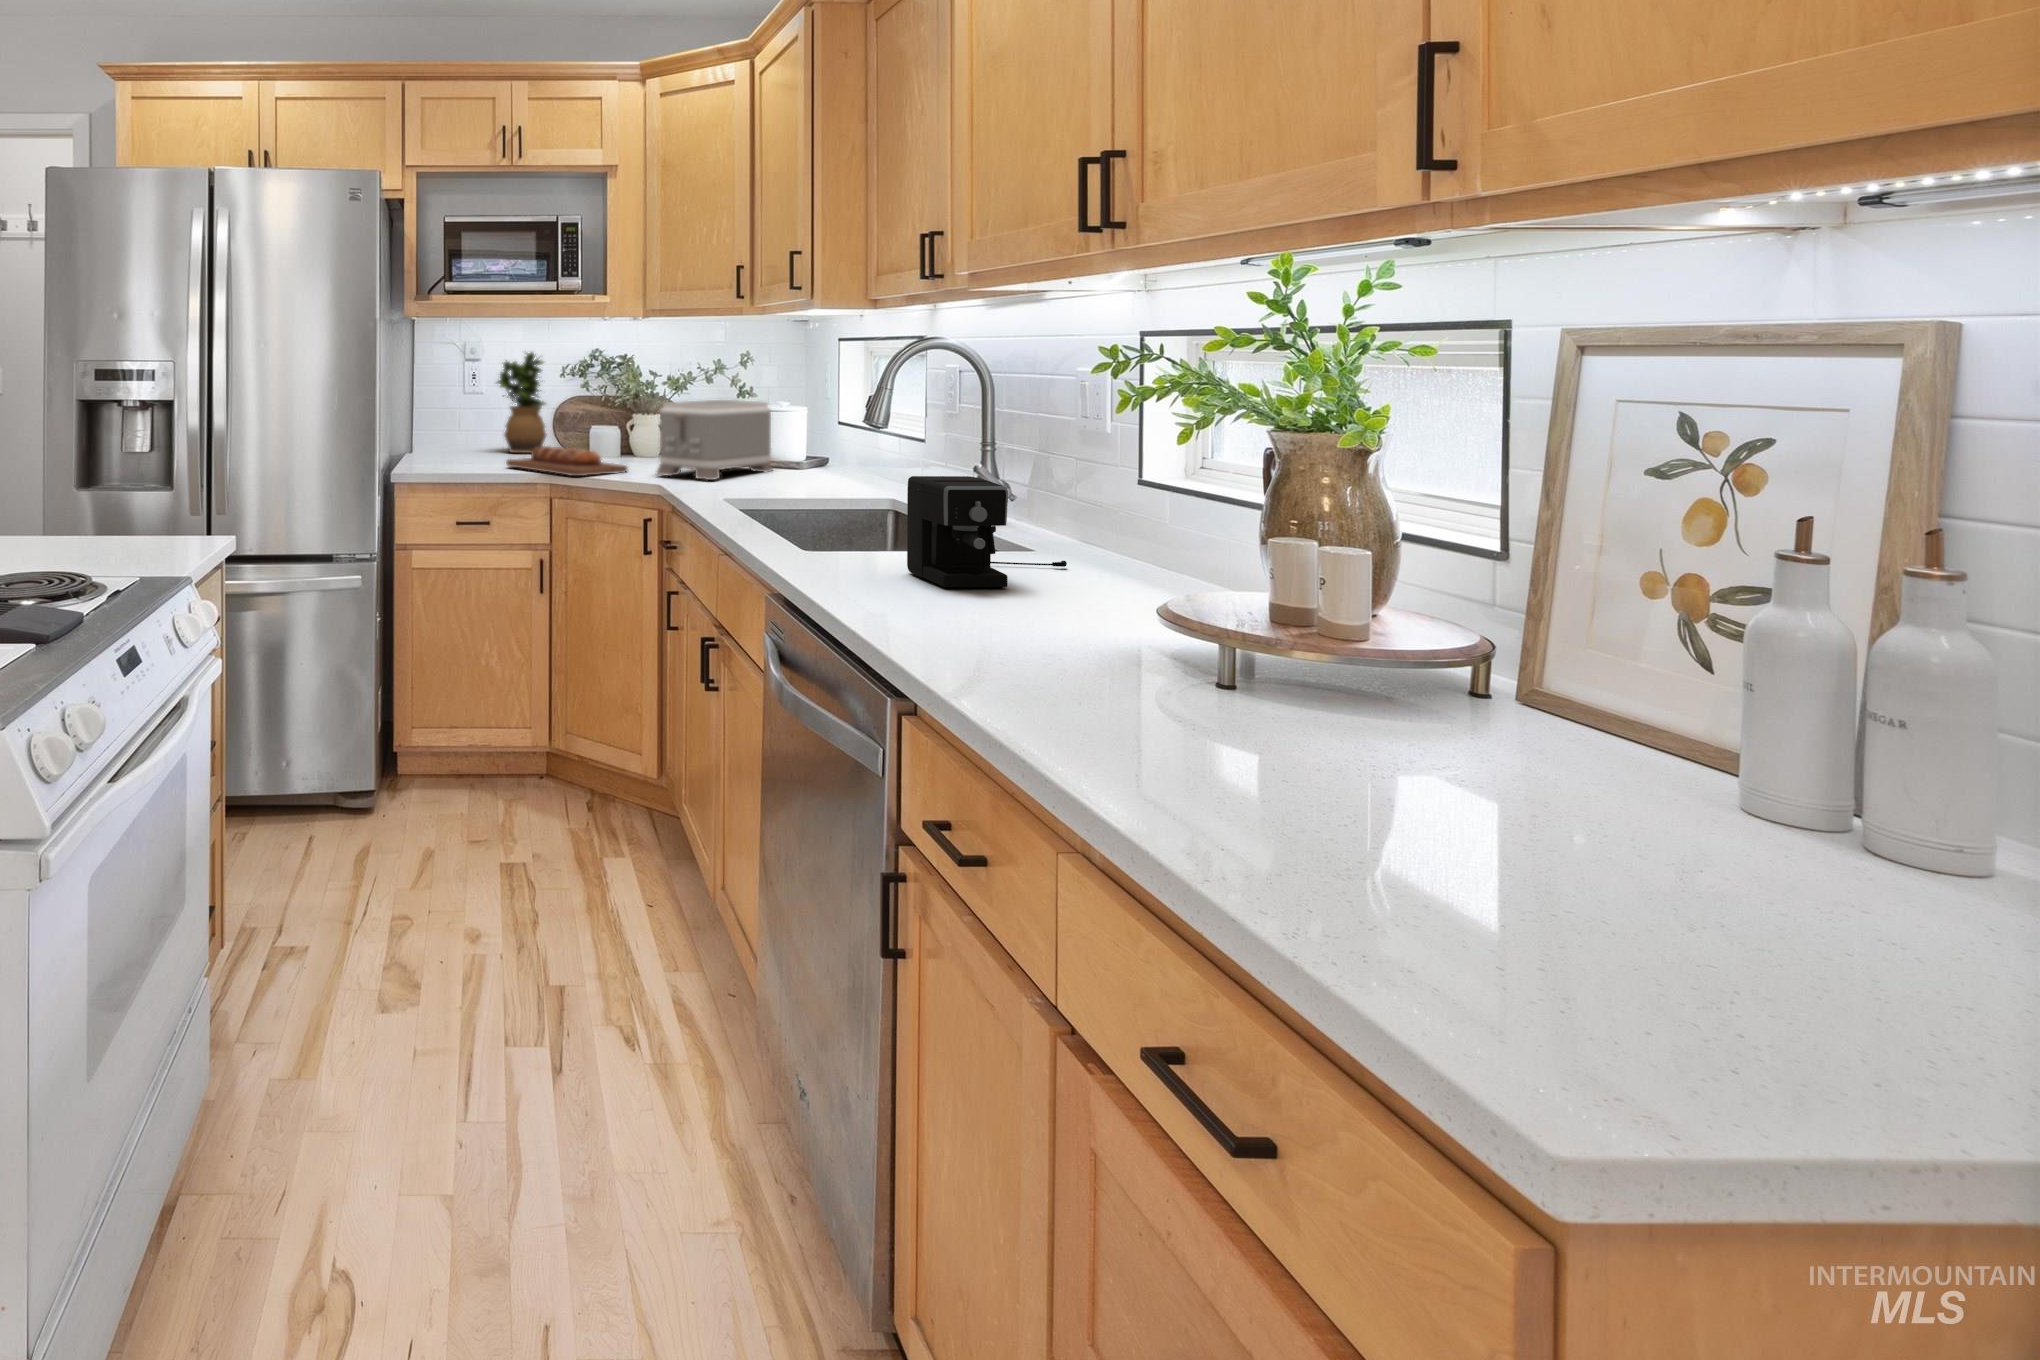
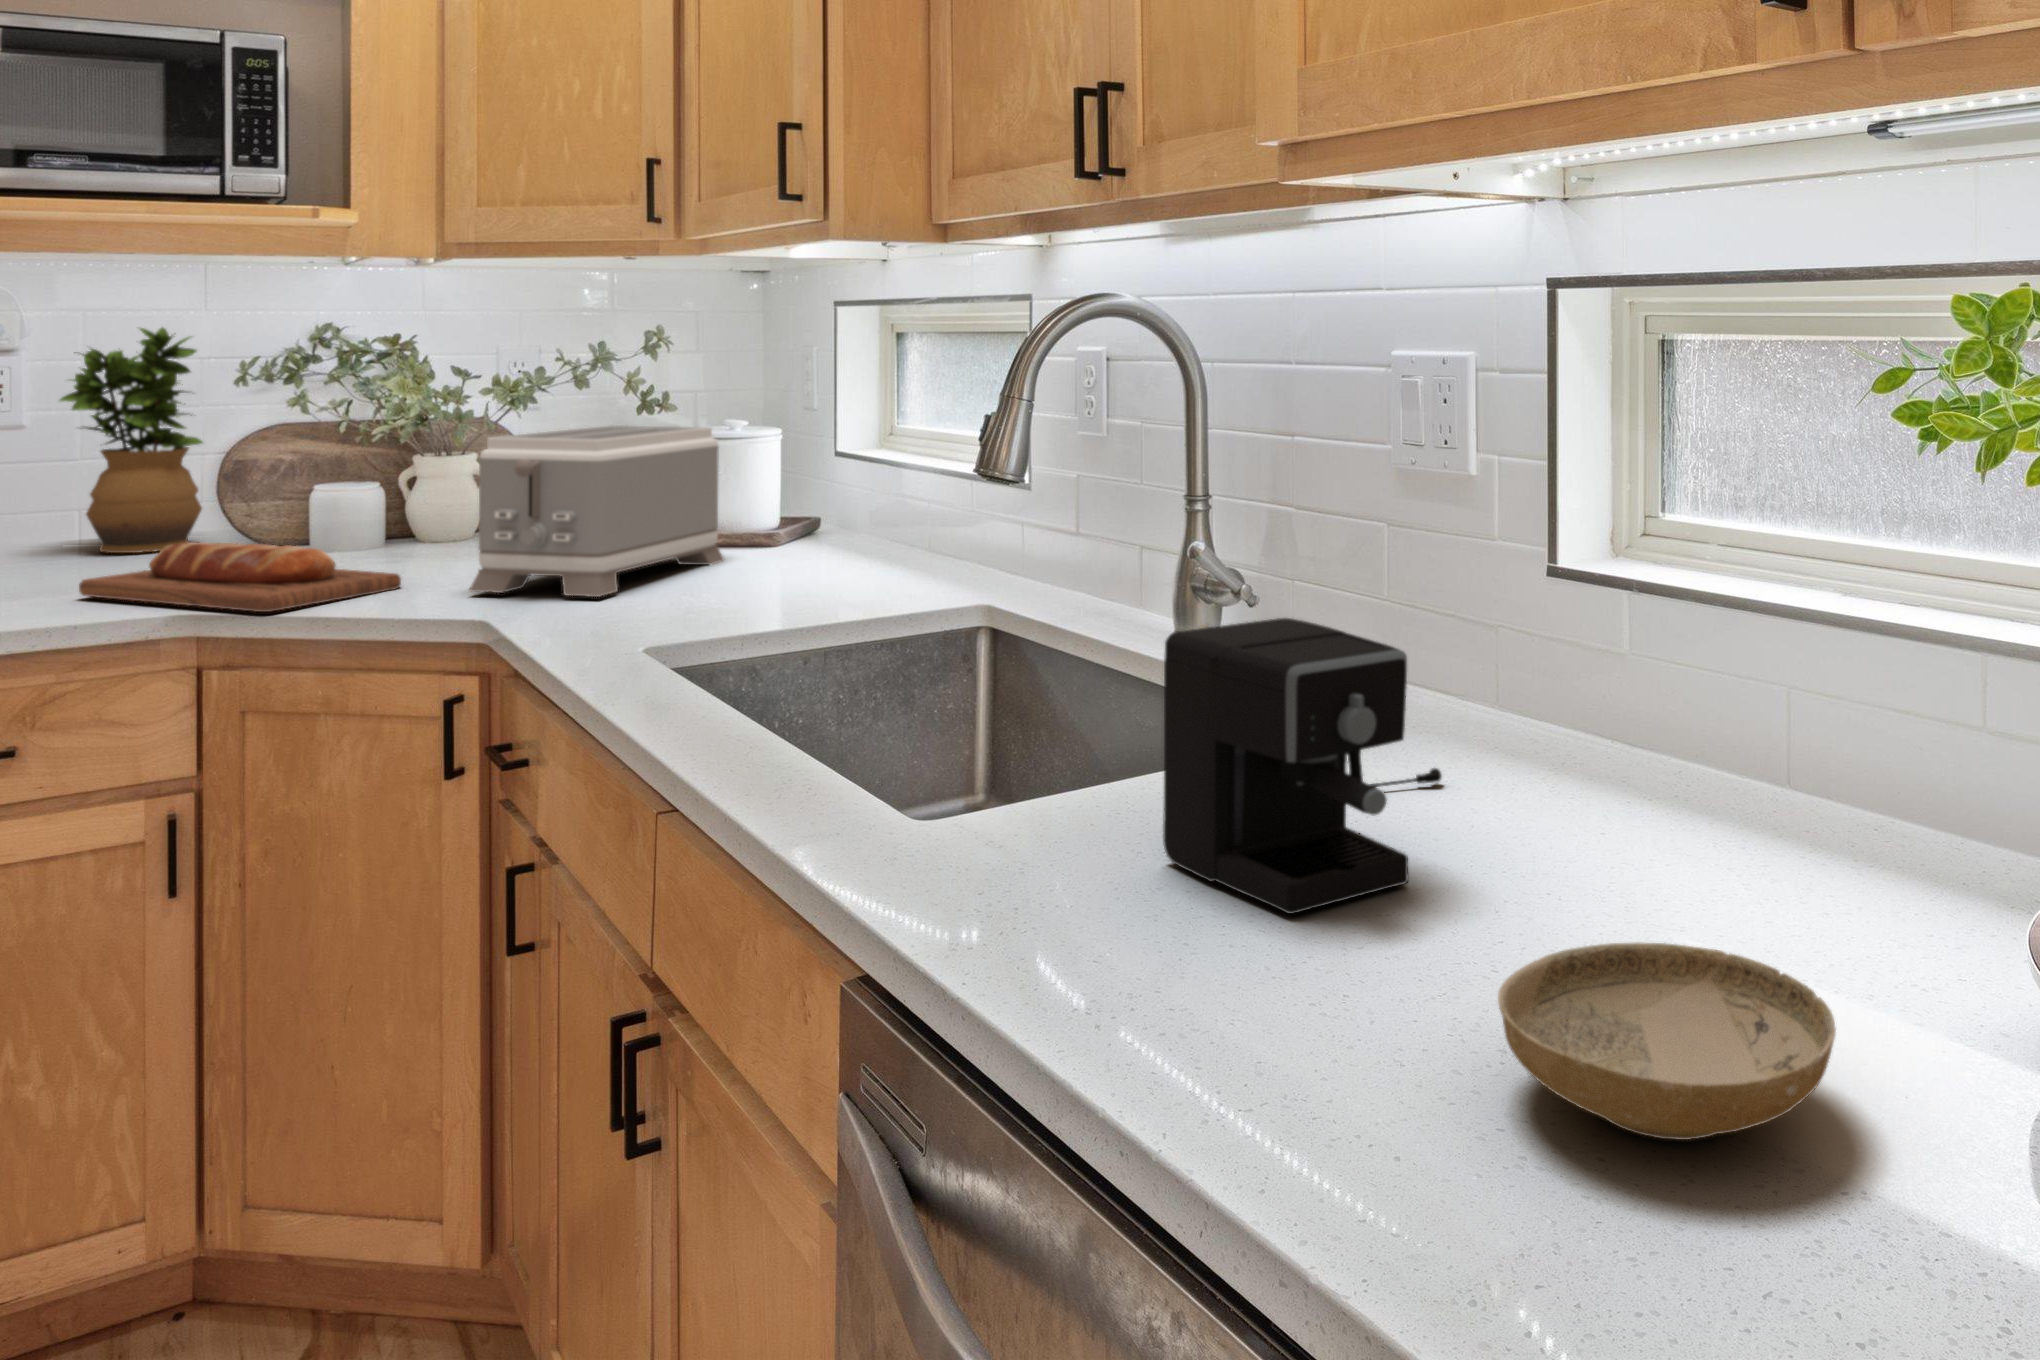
ceramic bowl: none [972,586,1104,641] -> present [1498,942,1836,1140]

